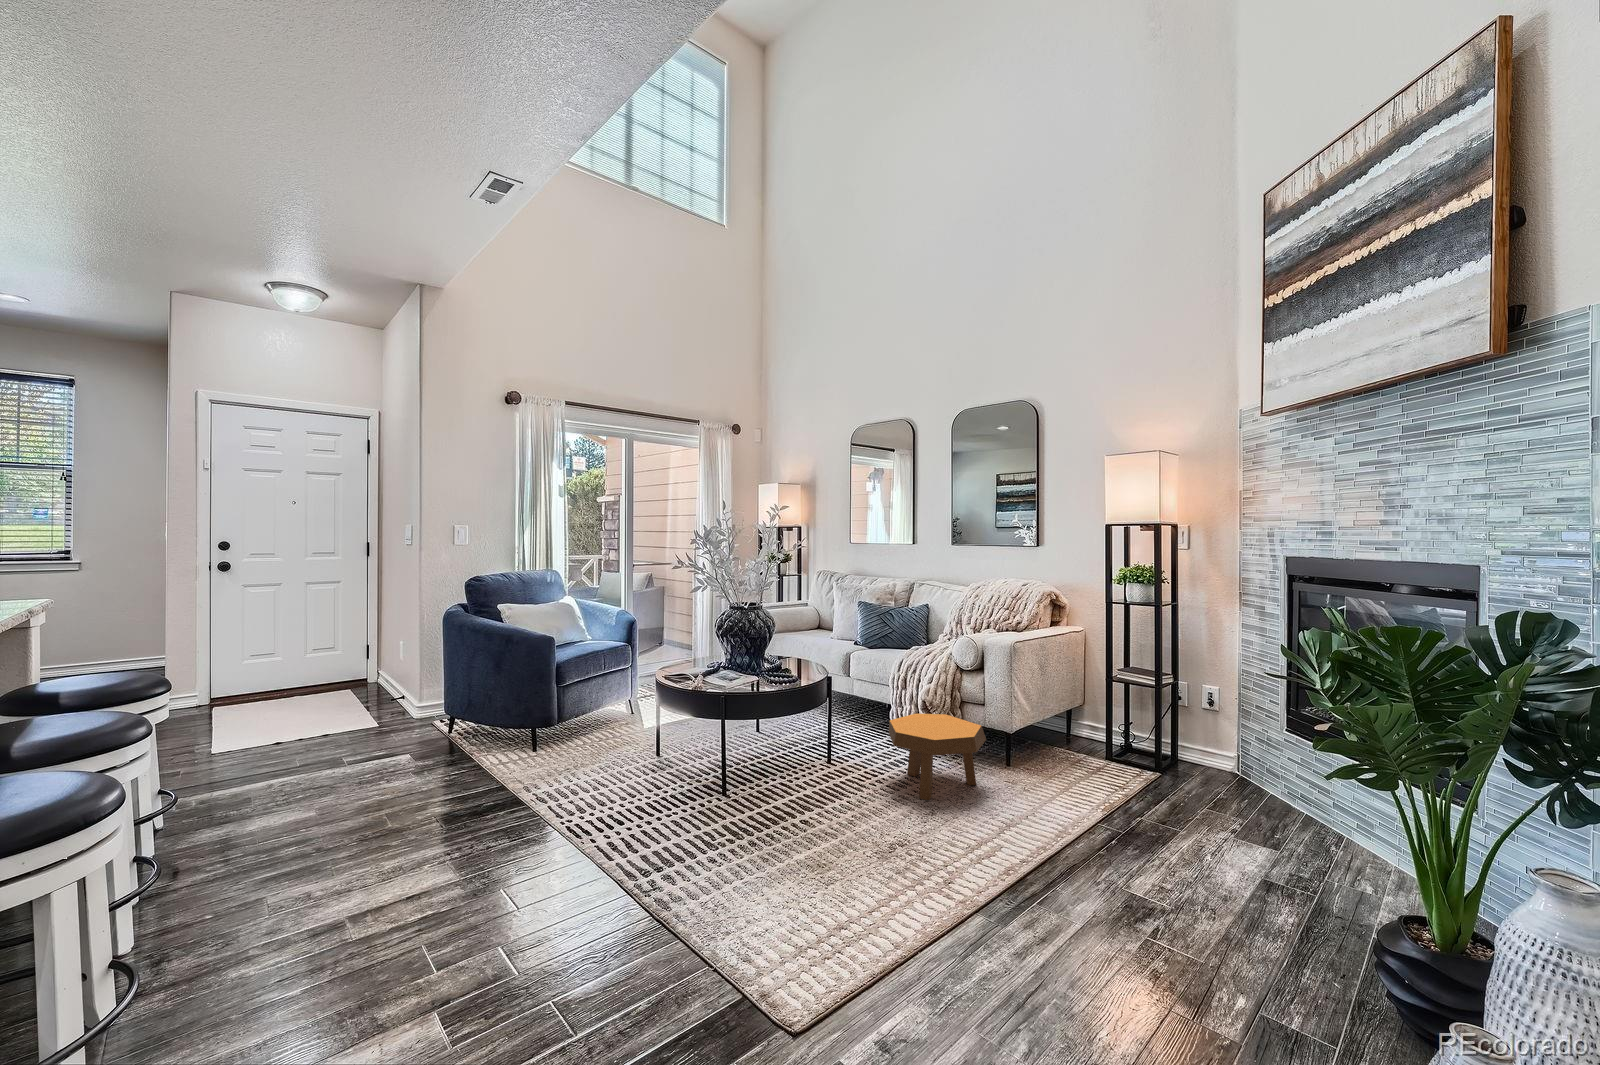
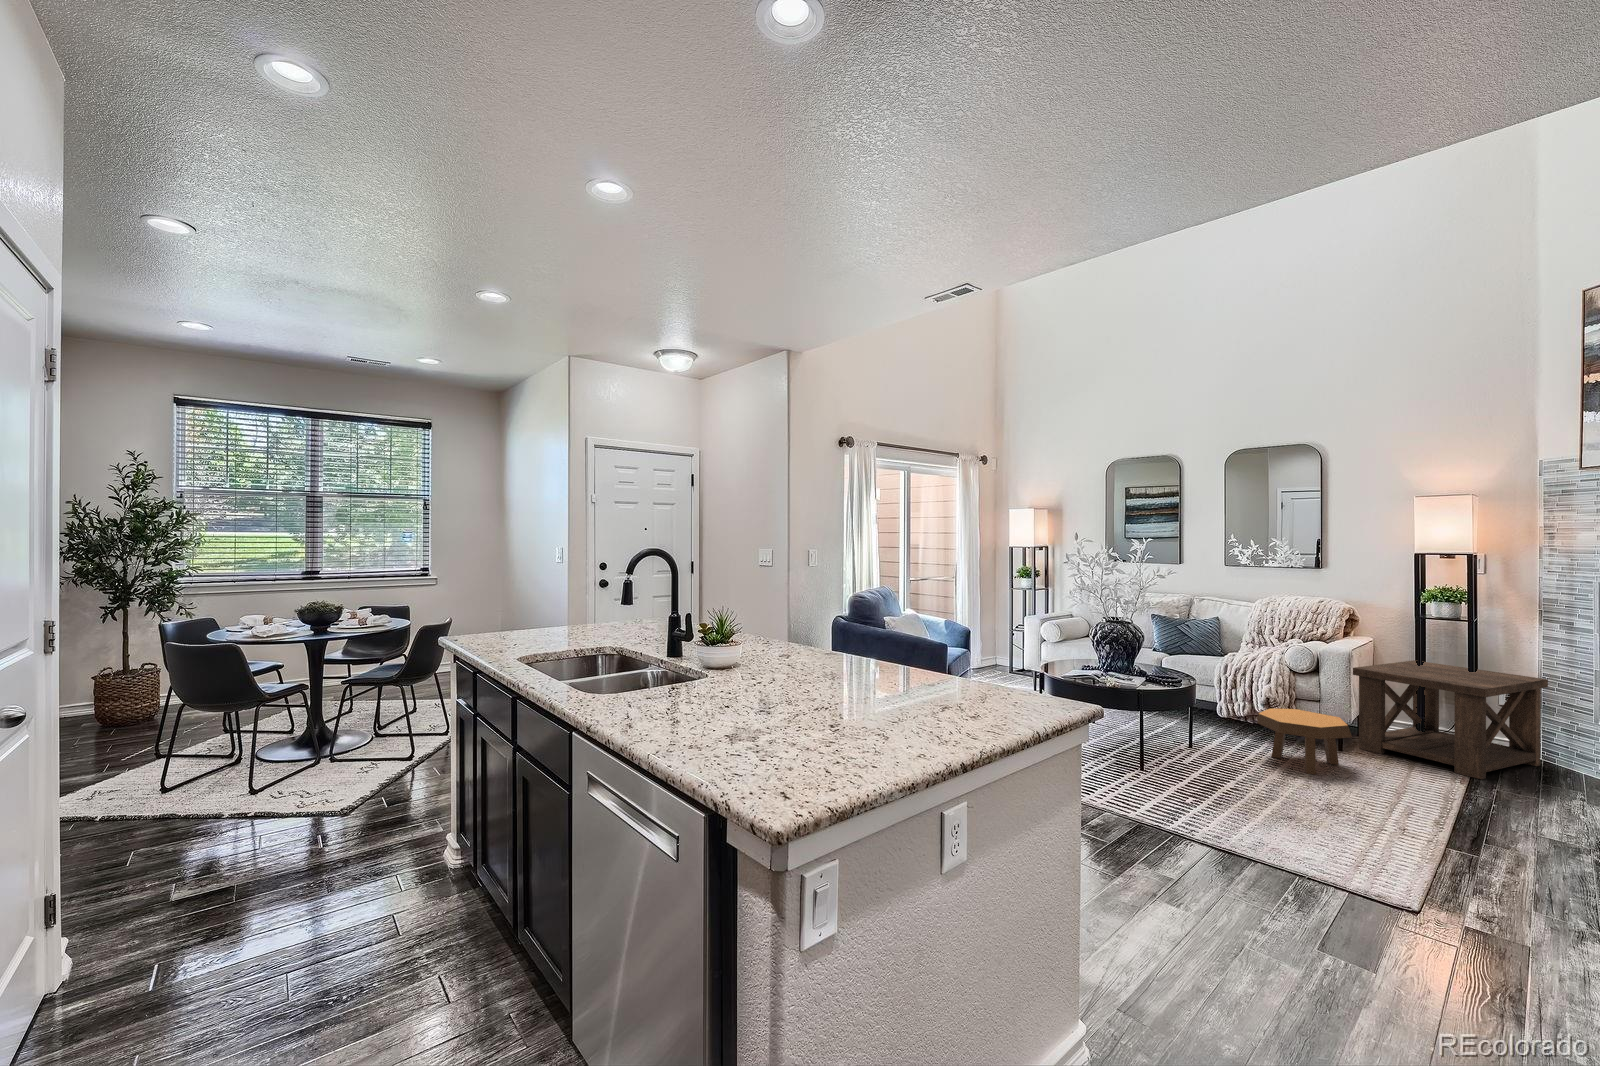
side table: none [1024,654,1234,806] -> present [1353,660,1548,779]

